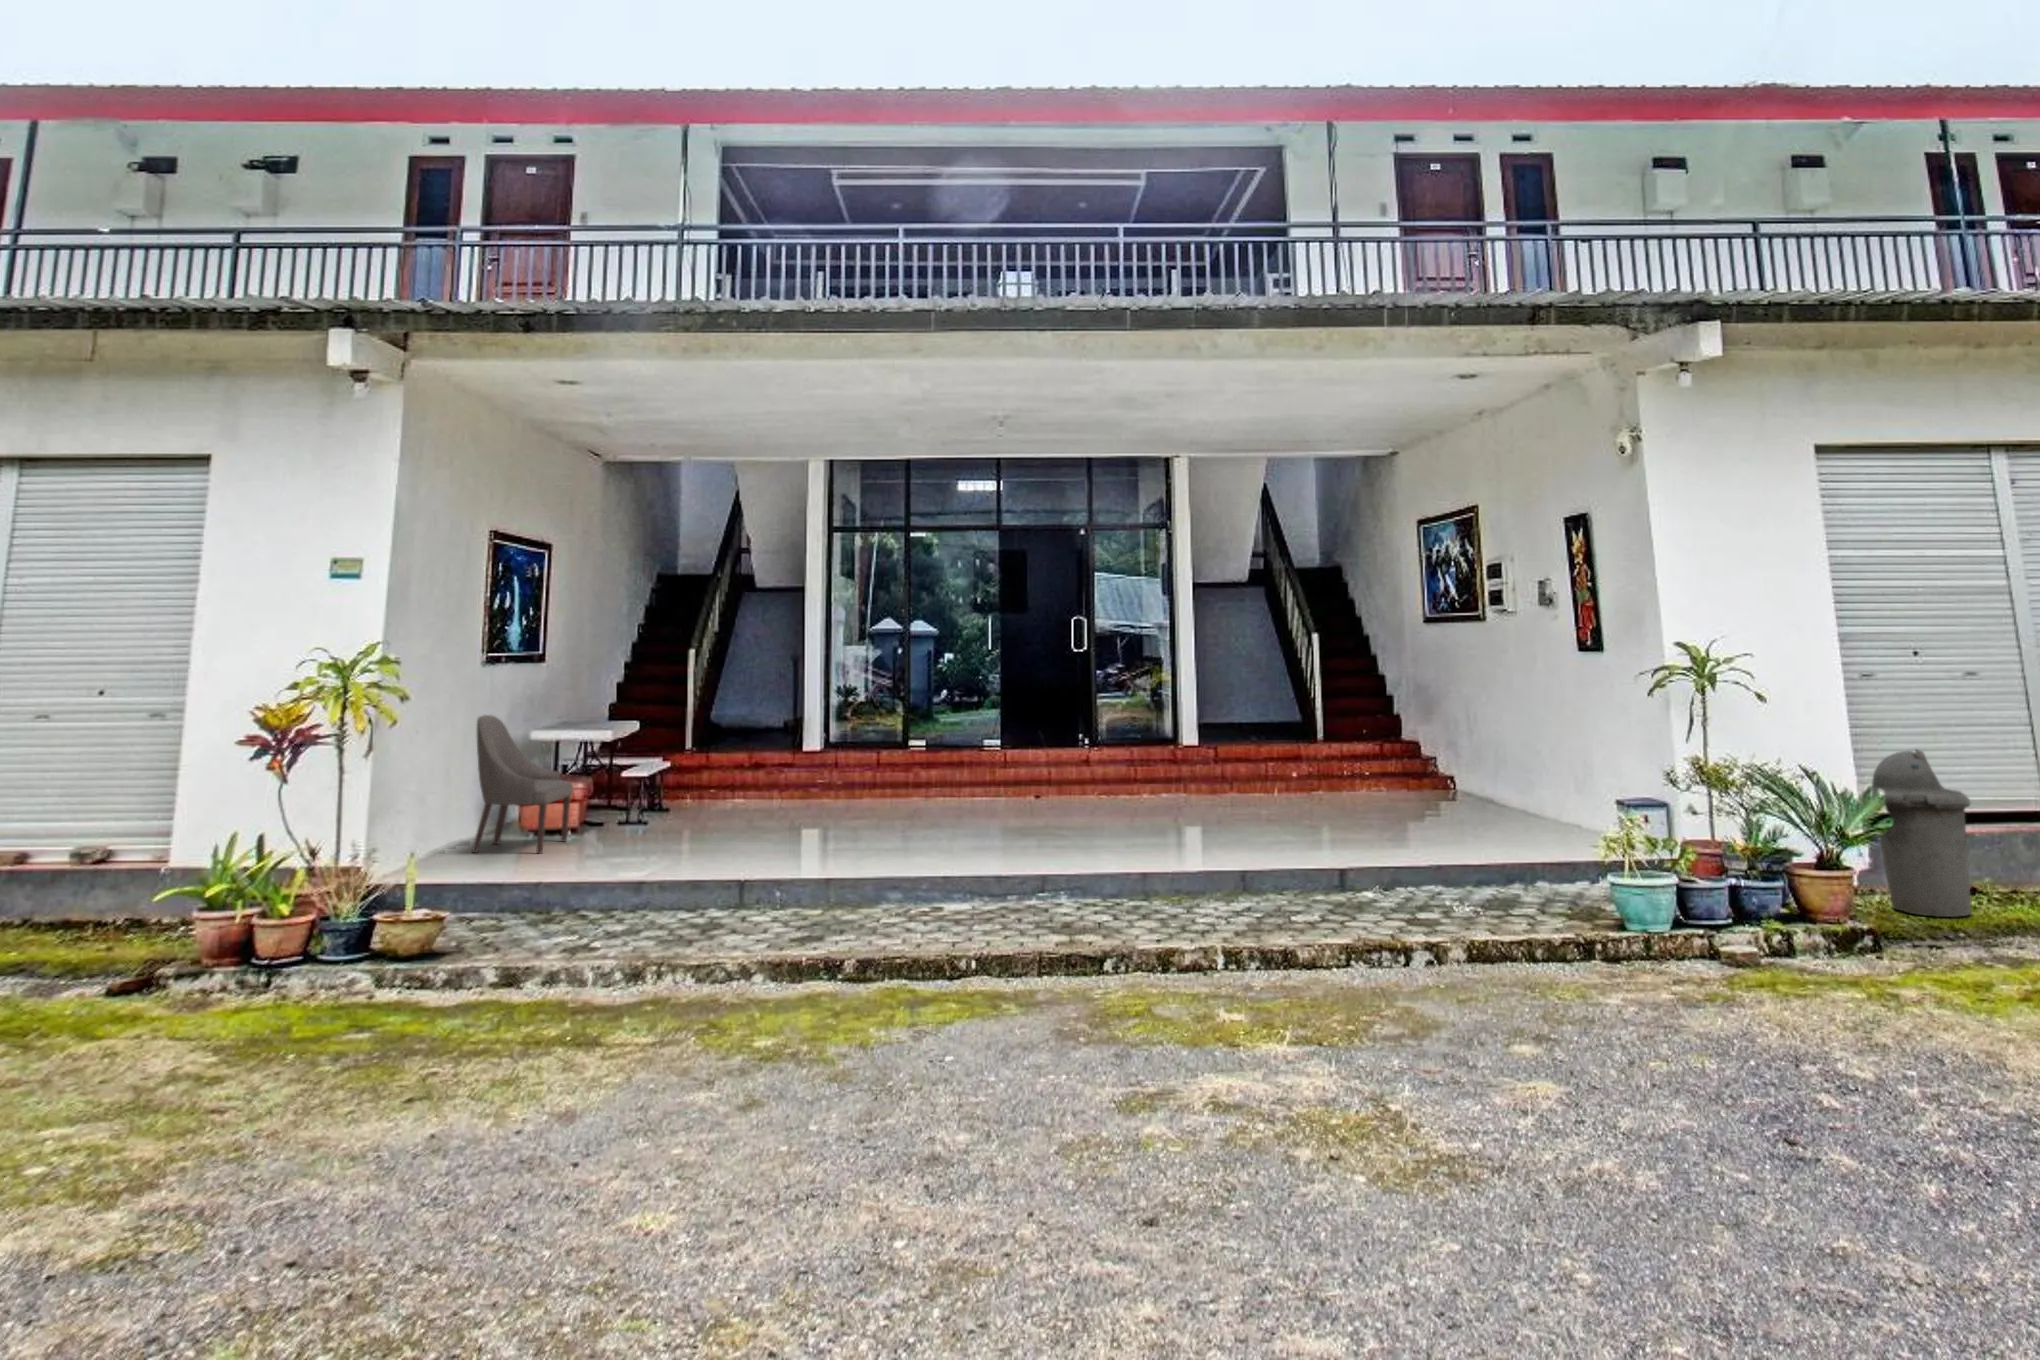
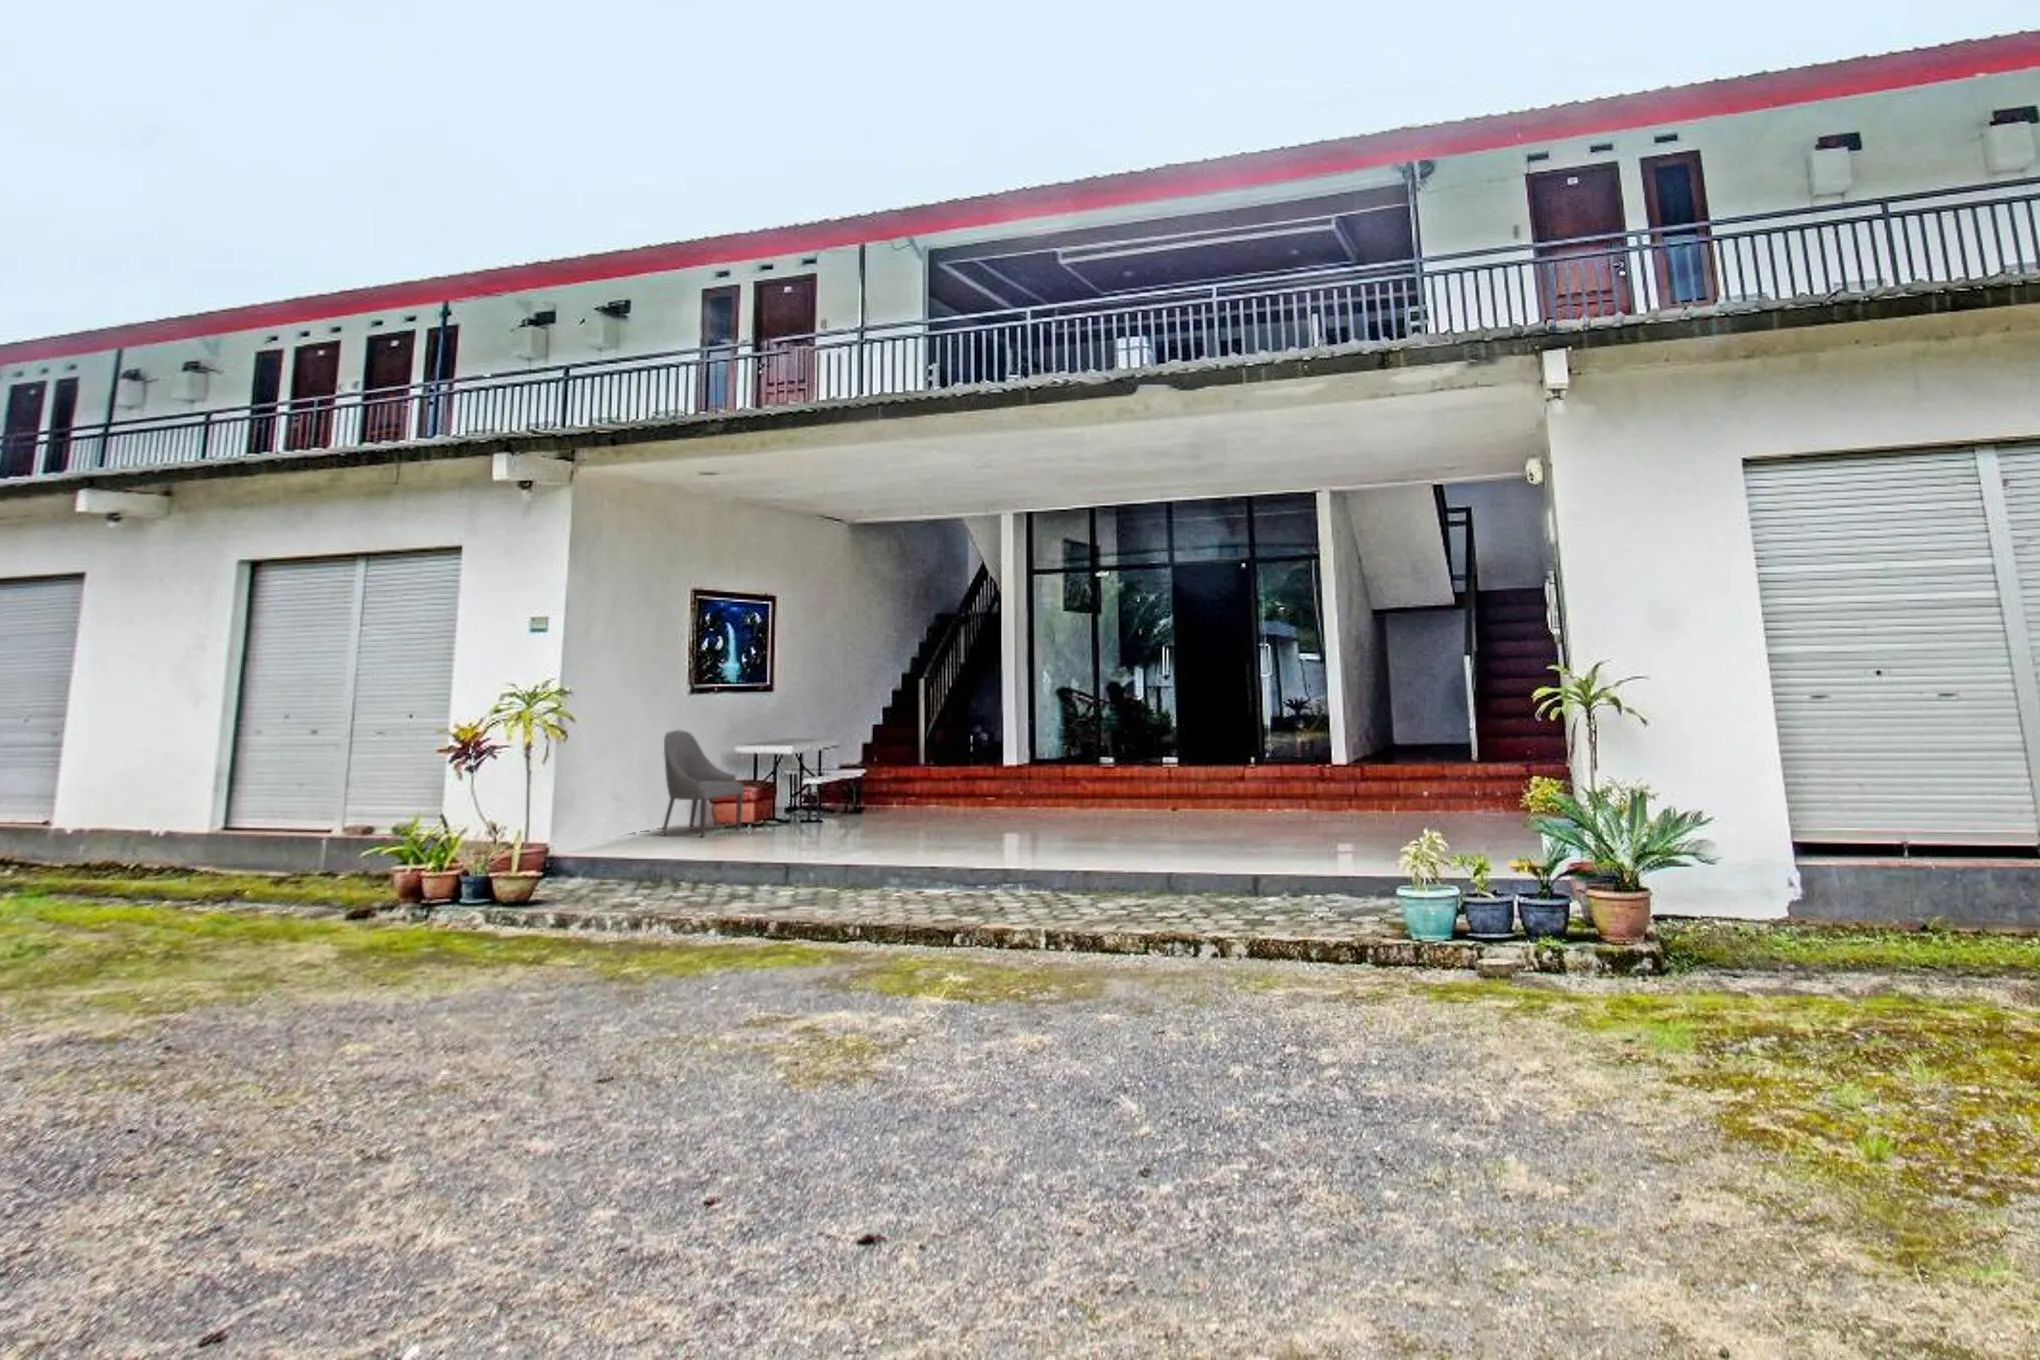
trash can: present [1872,750,1971,917] -> none [1759,774,1865,952]

